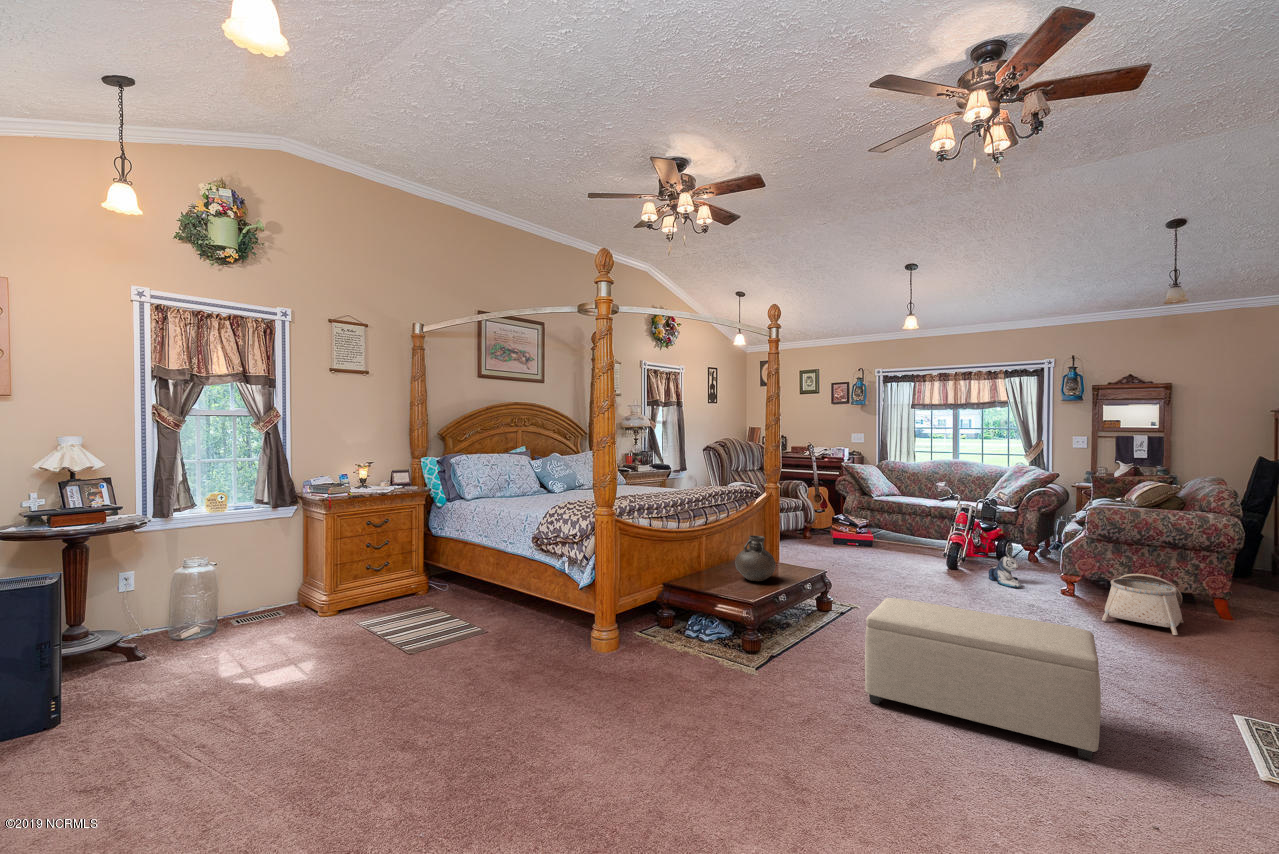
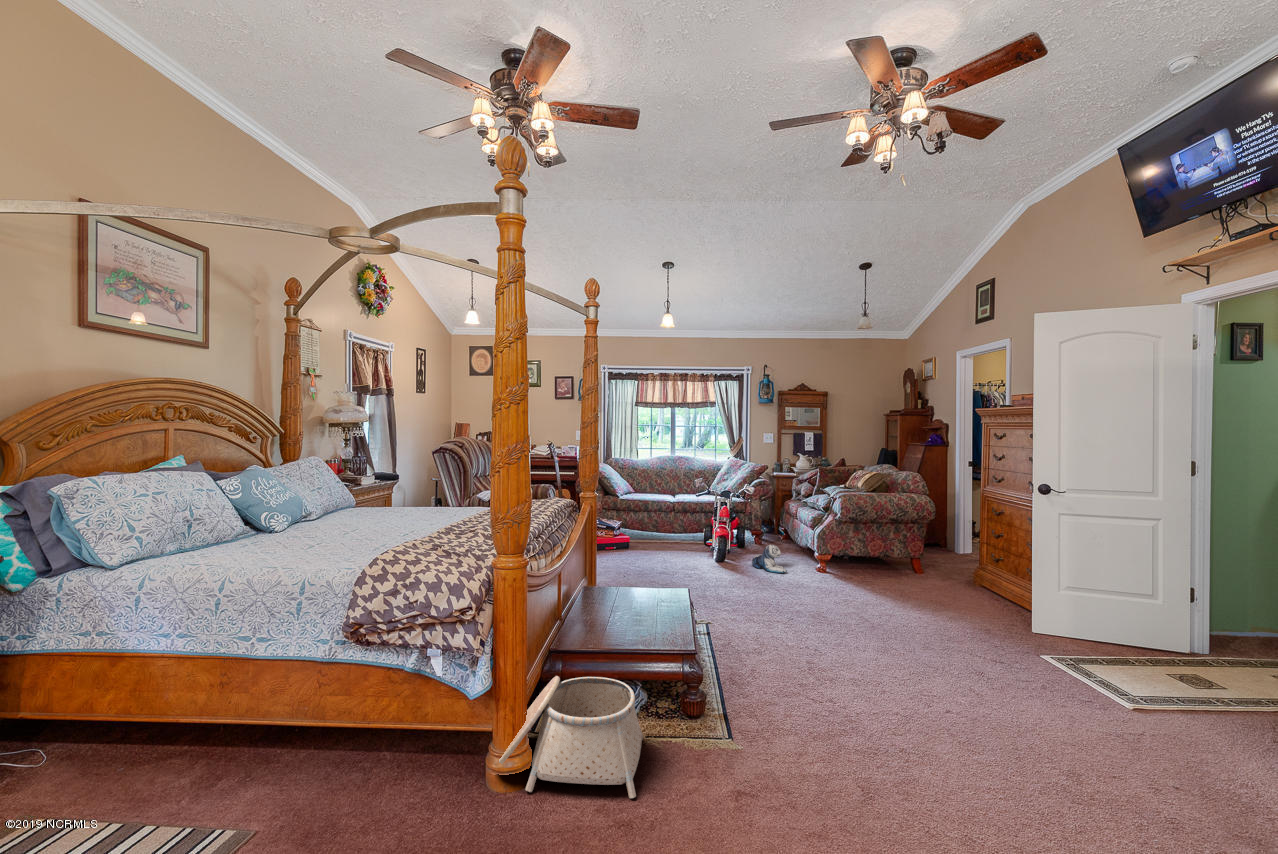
vase: present [735,535,776,581] -> none [605,562,658,624]
basket: present [1102,574,1183,635] -> present [499,676,643,798]
ottoman: present [865,598,1101,760] -> none [821,621,1087,764]

